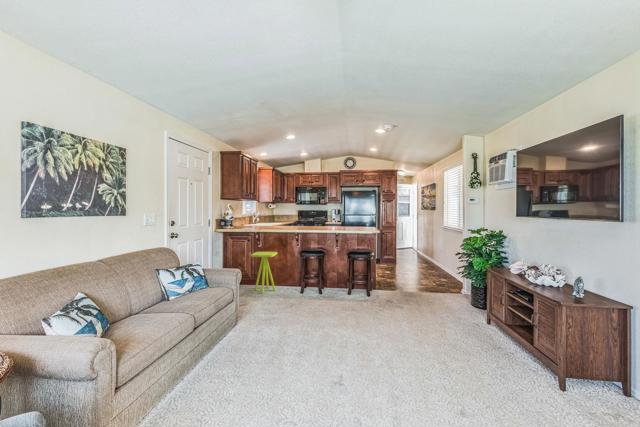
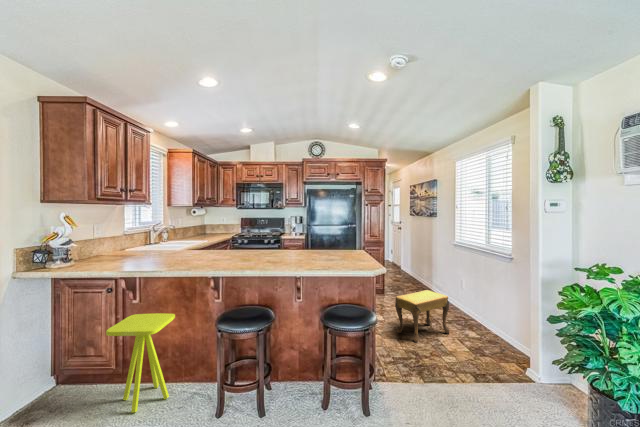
footstool: none [395,254,428,281] -> present [395,290,450,343]

